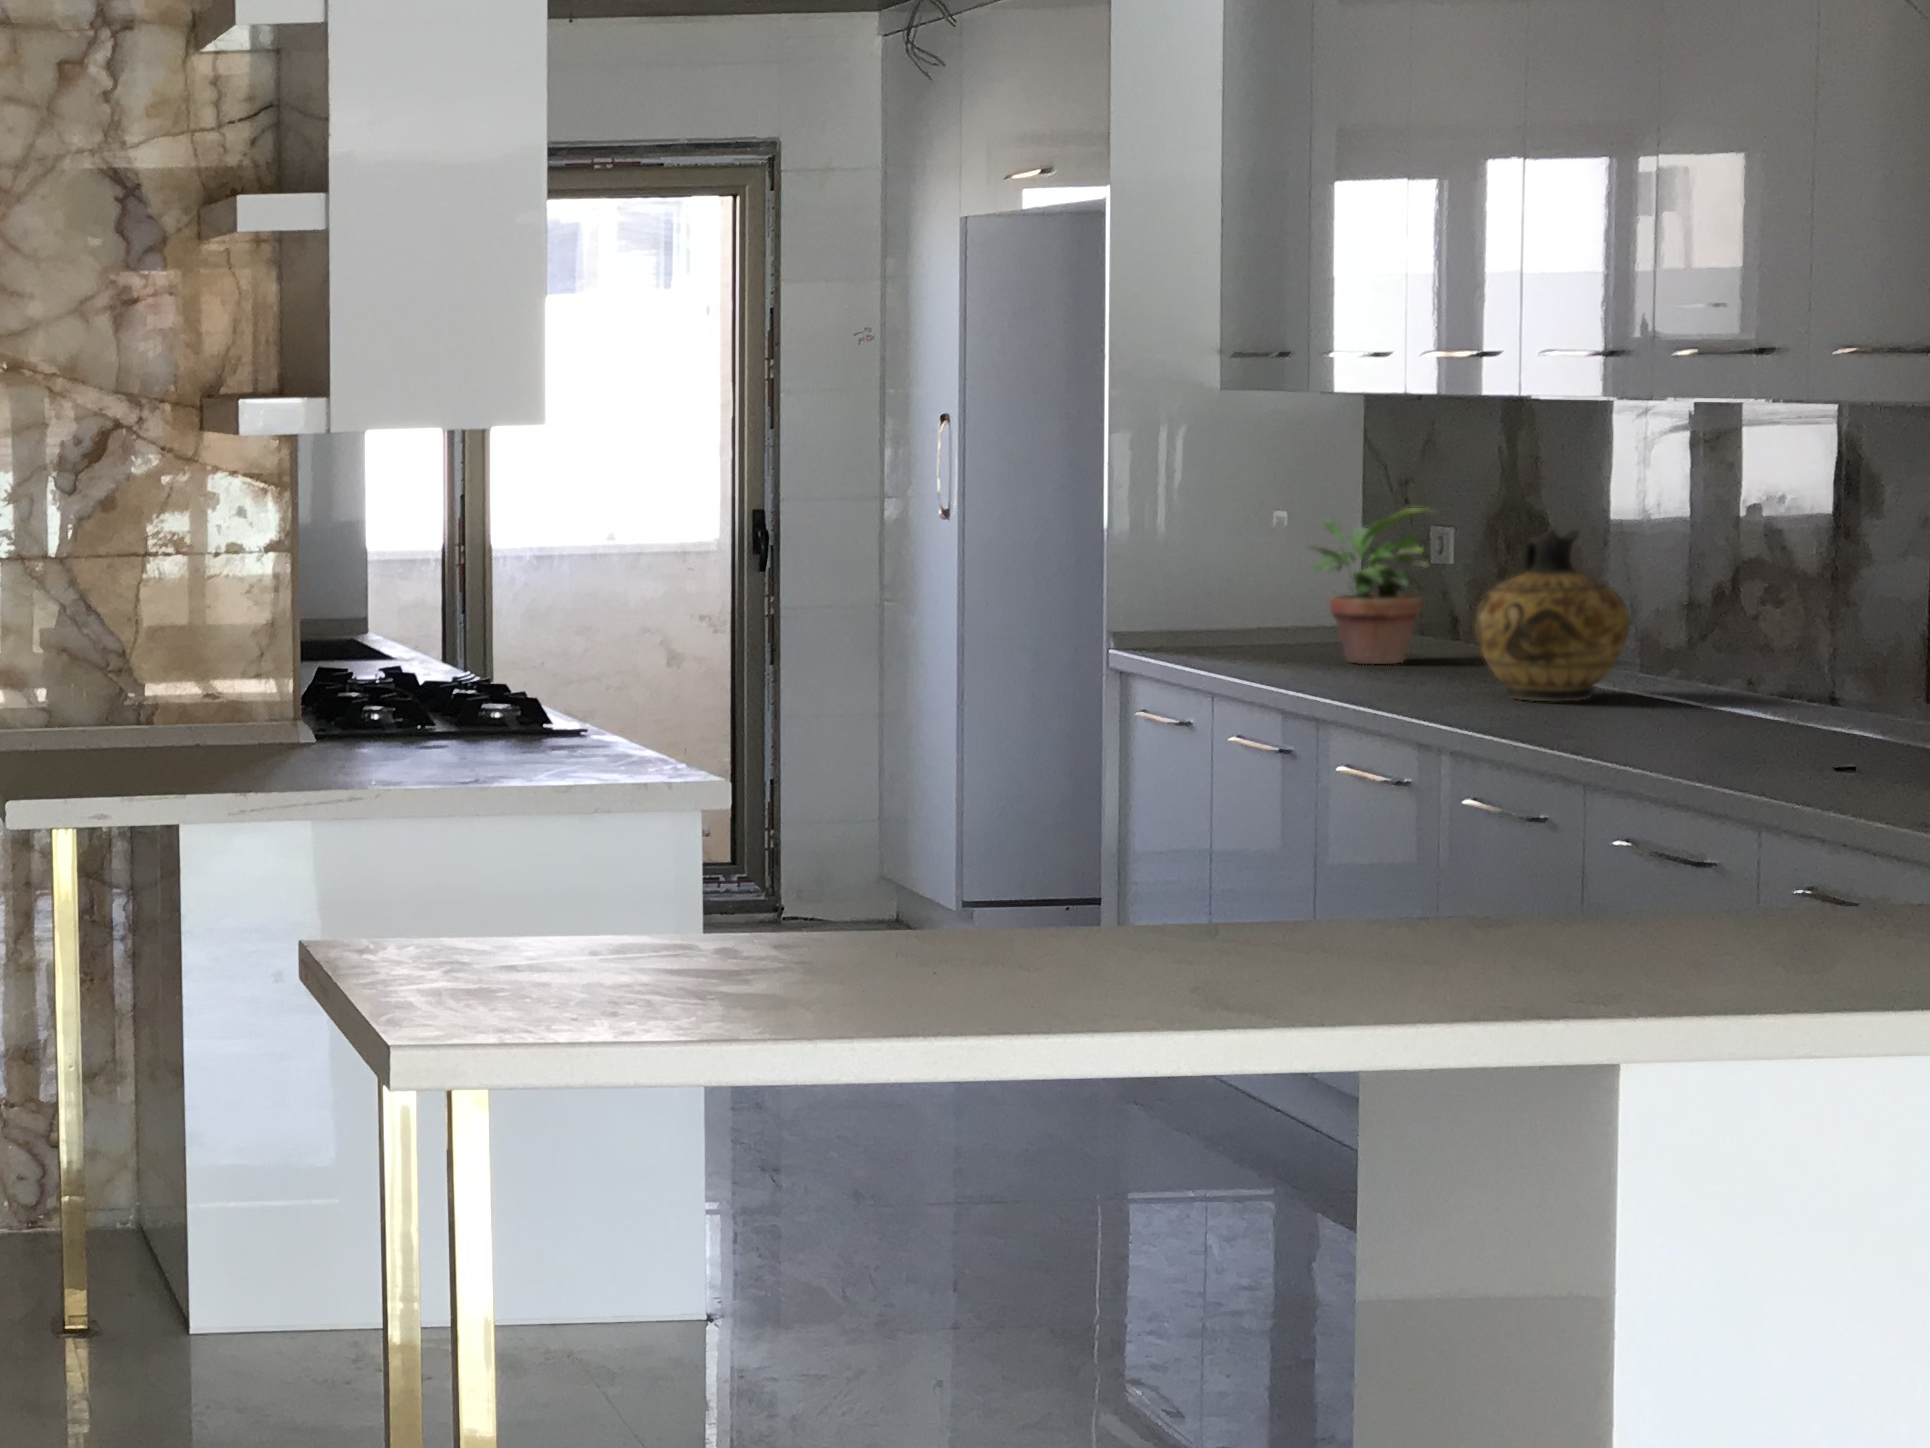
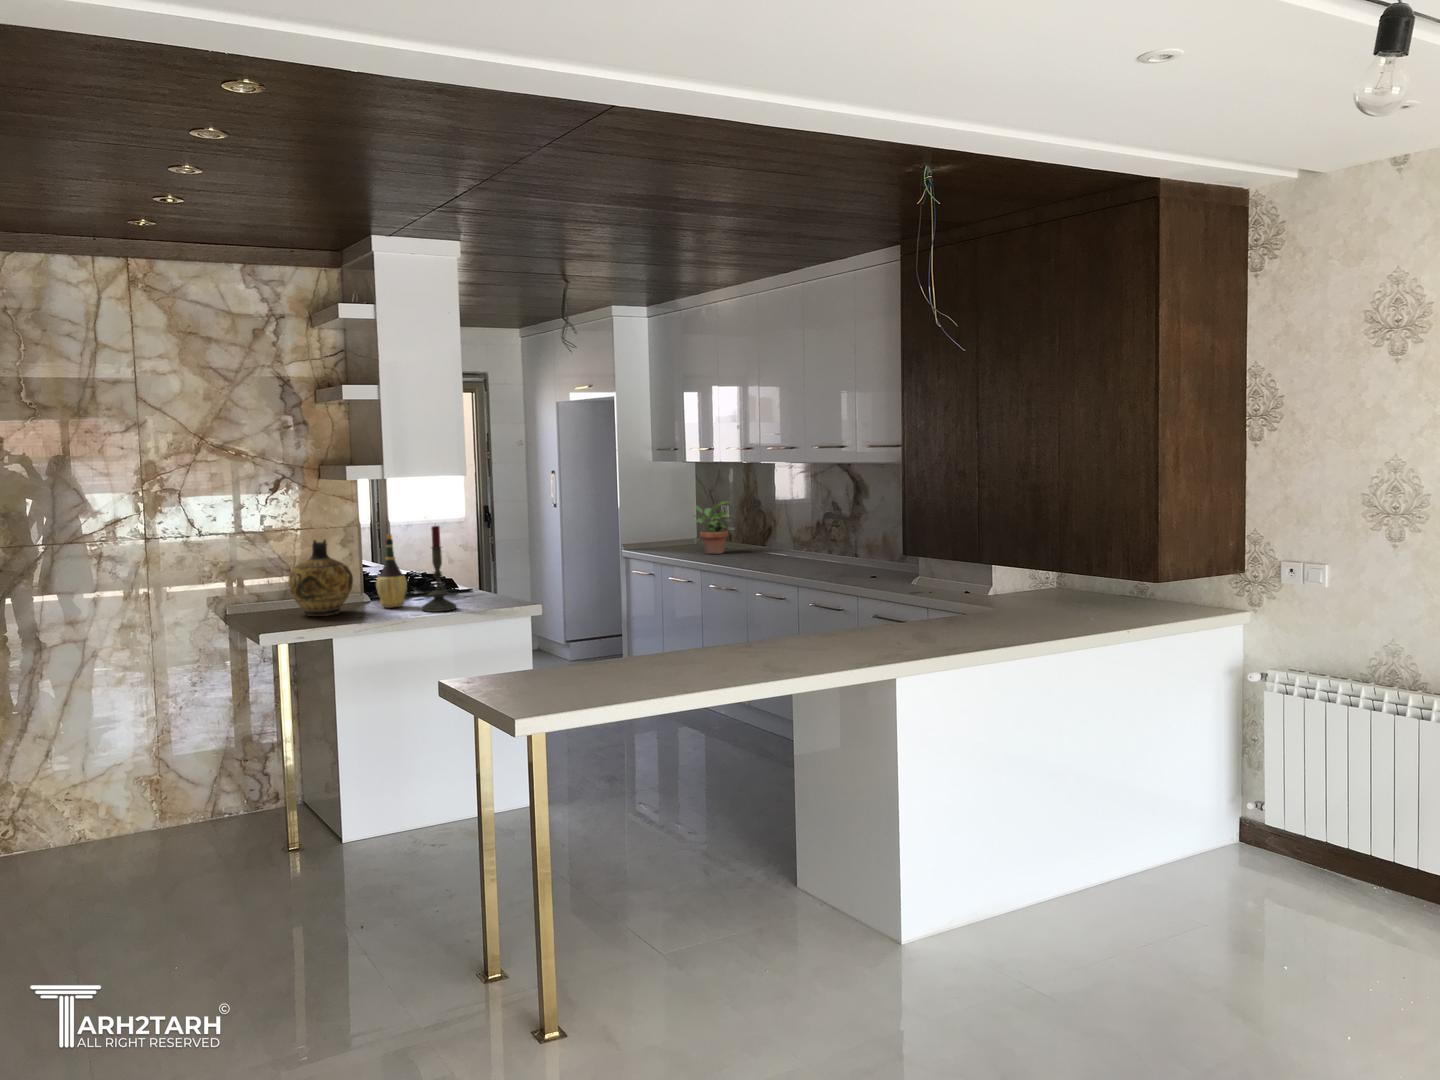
ceramic jug: present [1475,528,1630,701] -> present [288,540,353,616]
candle: none [409,543,498,773] -> present [422,525,457,612]
wine bottle: none [306,569,382,756] -> present [376,534,407,608]

